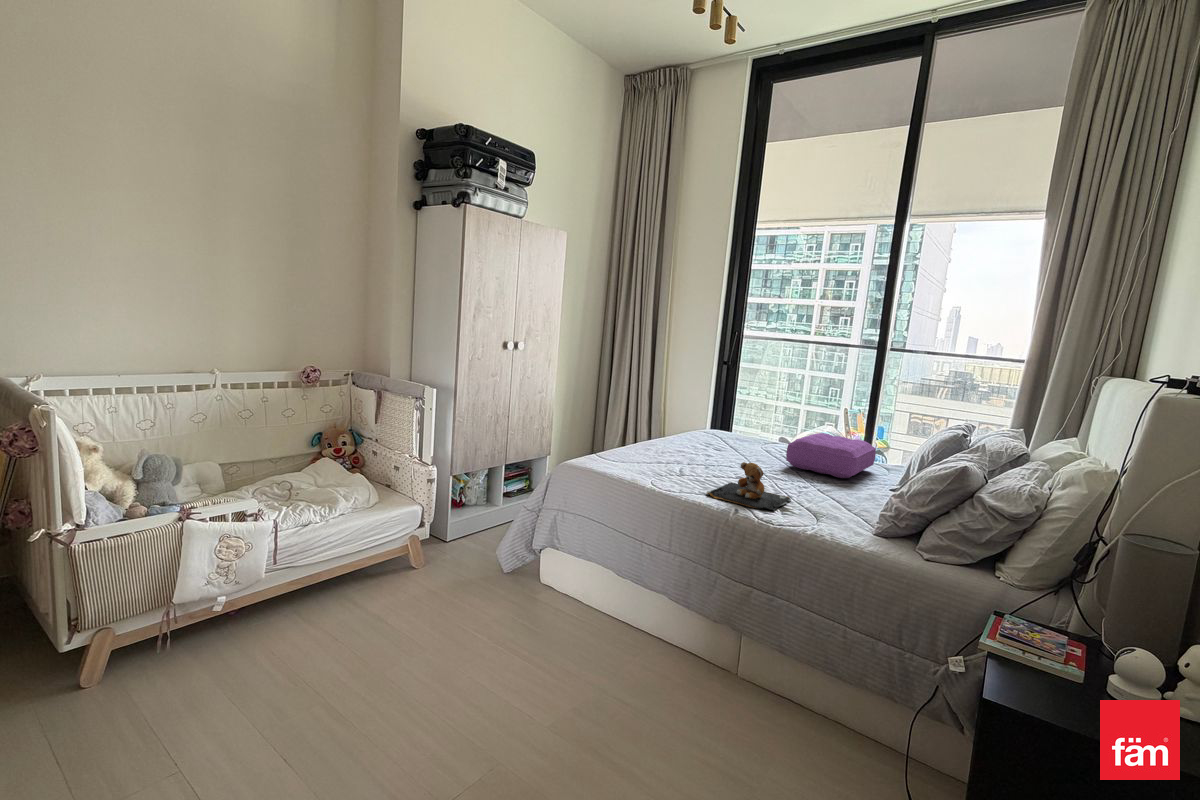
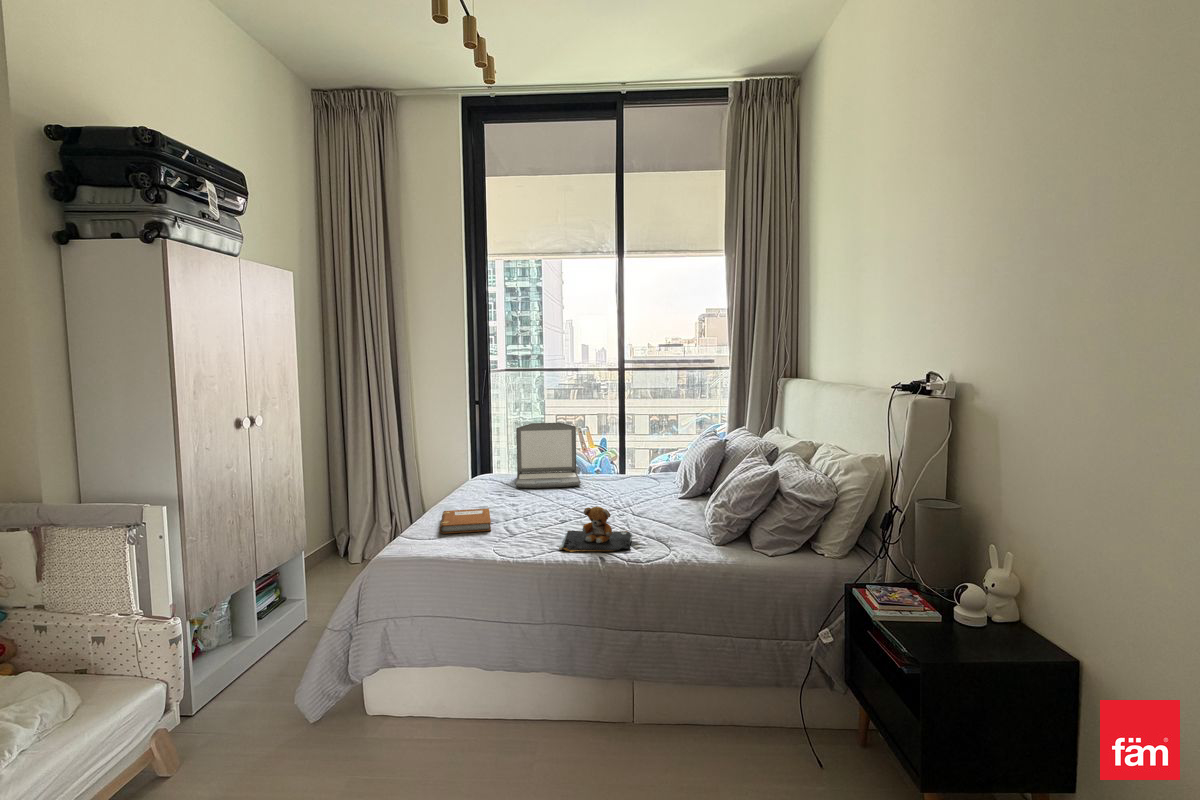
laptop: none [727,385,804,452] -> present [516,423,580,488]
pillow: present [786,433,876,478] -> none [590,461,657,500]
notebook: none [624,443,678,466] -> present [440,508,491,534]

